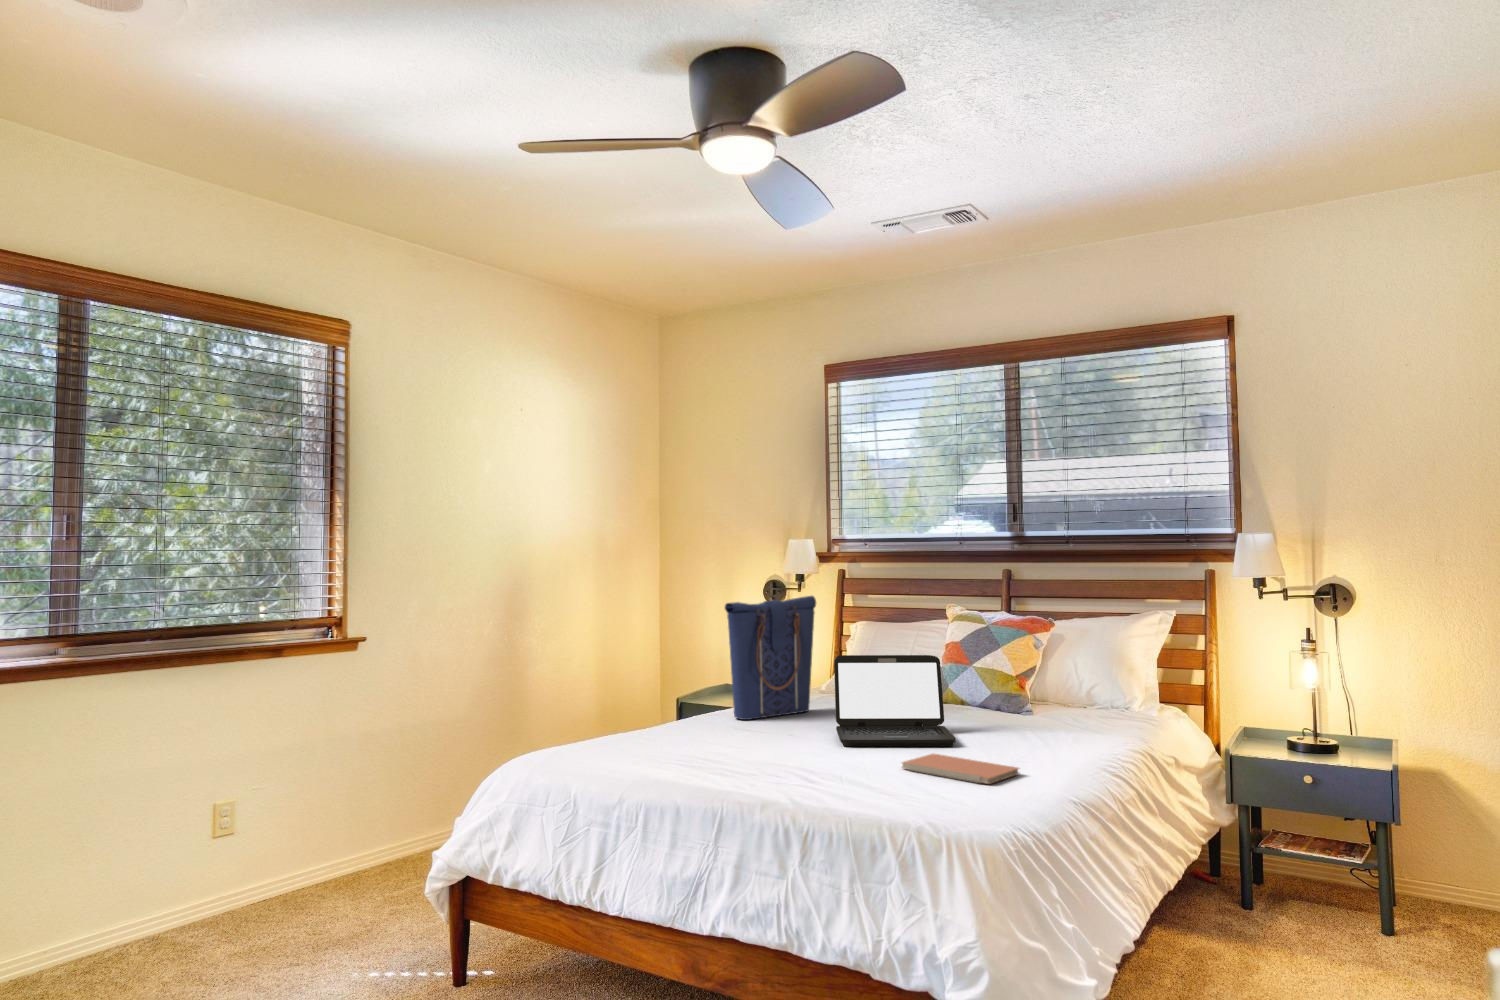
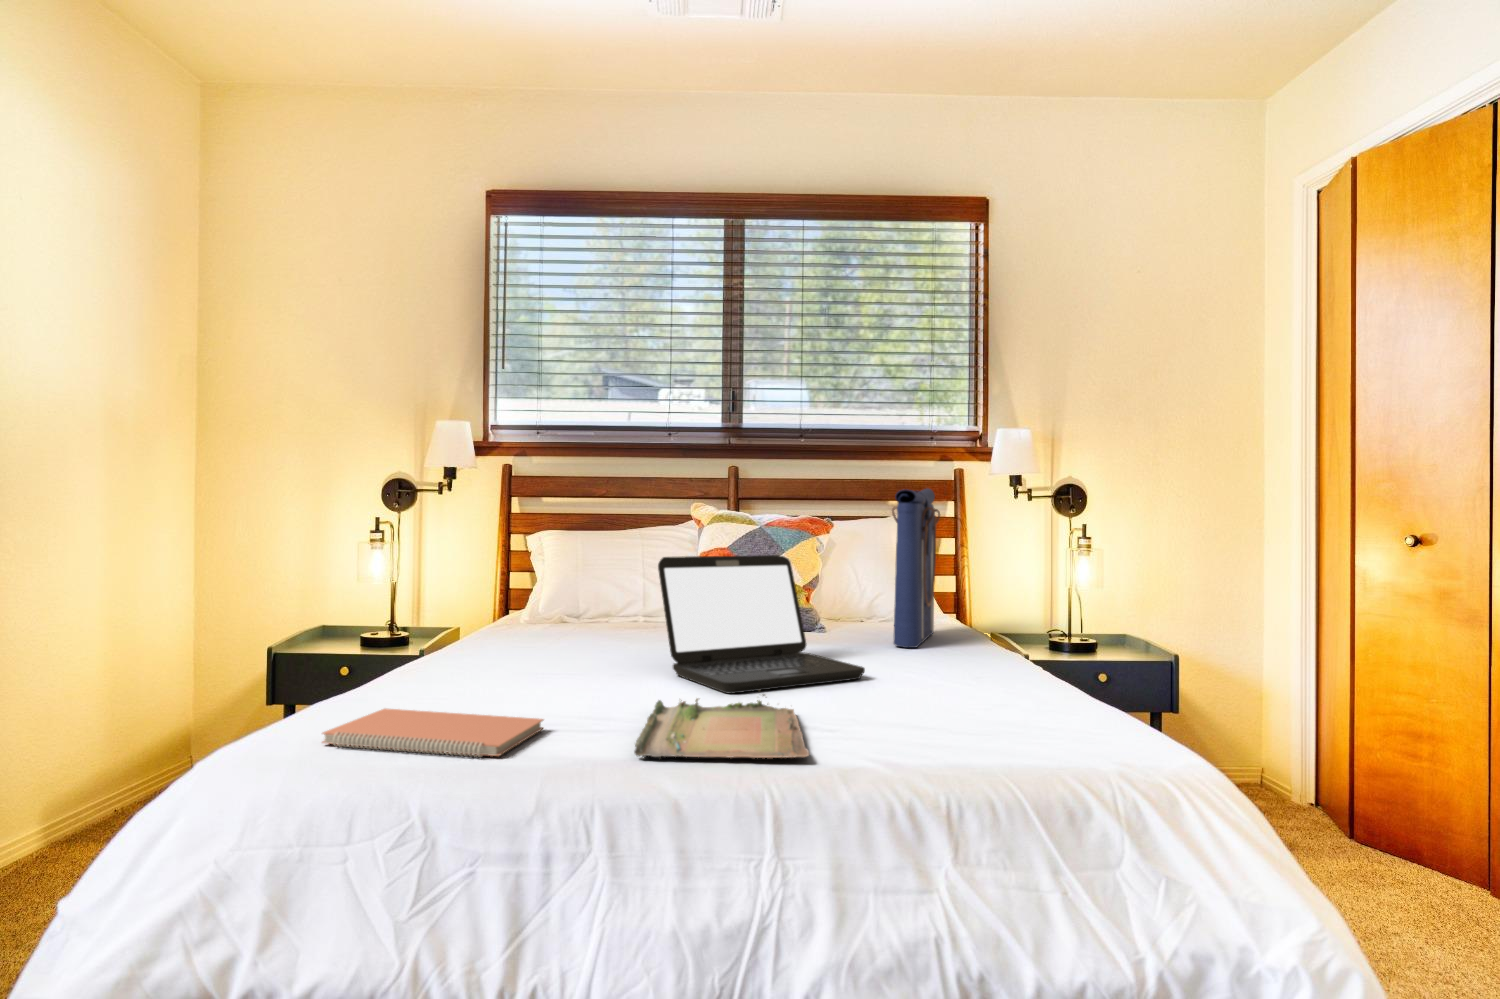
tote bag: present [725,596,816,720] -> present [892,489,940,648]
tray: none [726,744,853,778] -> present [634,694,809,759]
notebook: present [902,754,1019,784] -> present [322,709,543,757]

